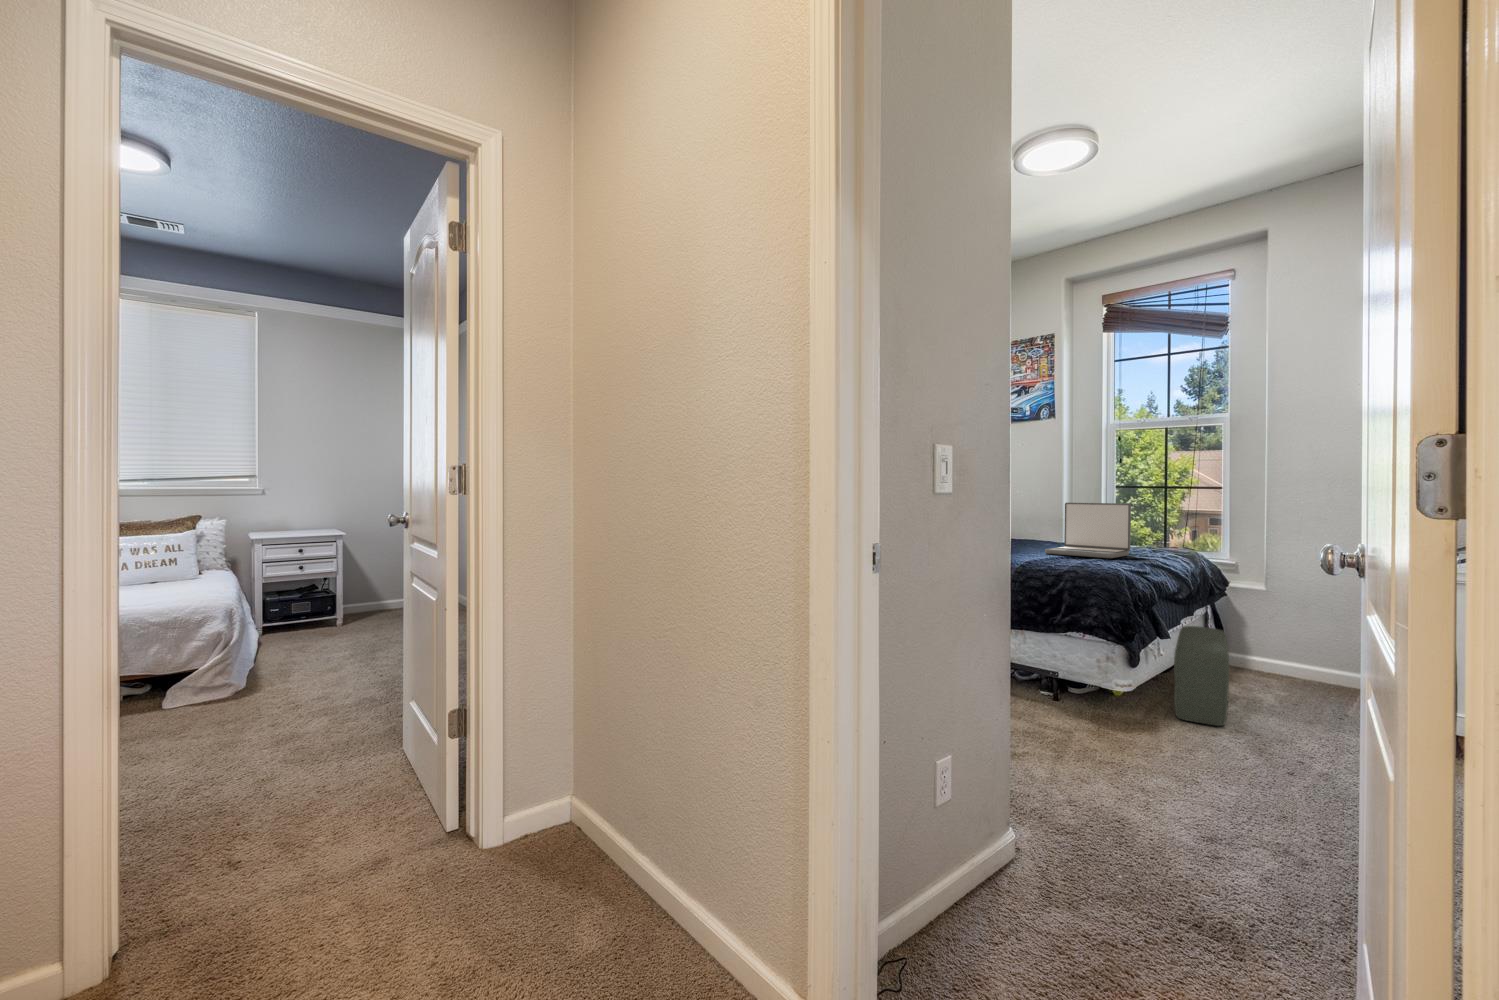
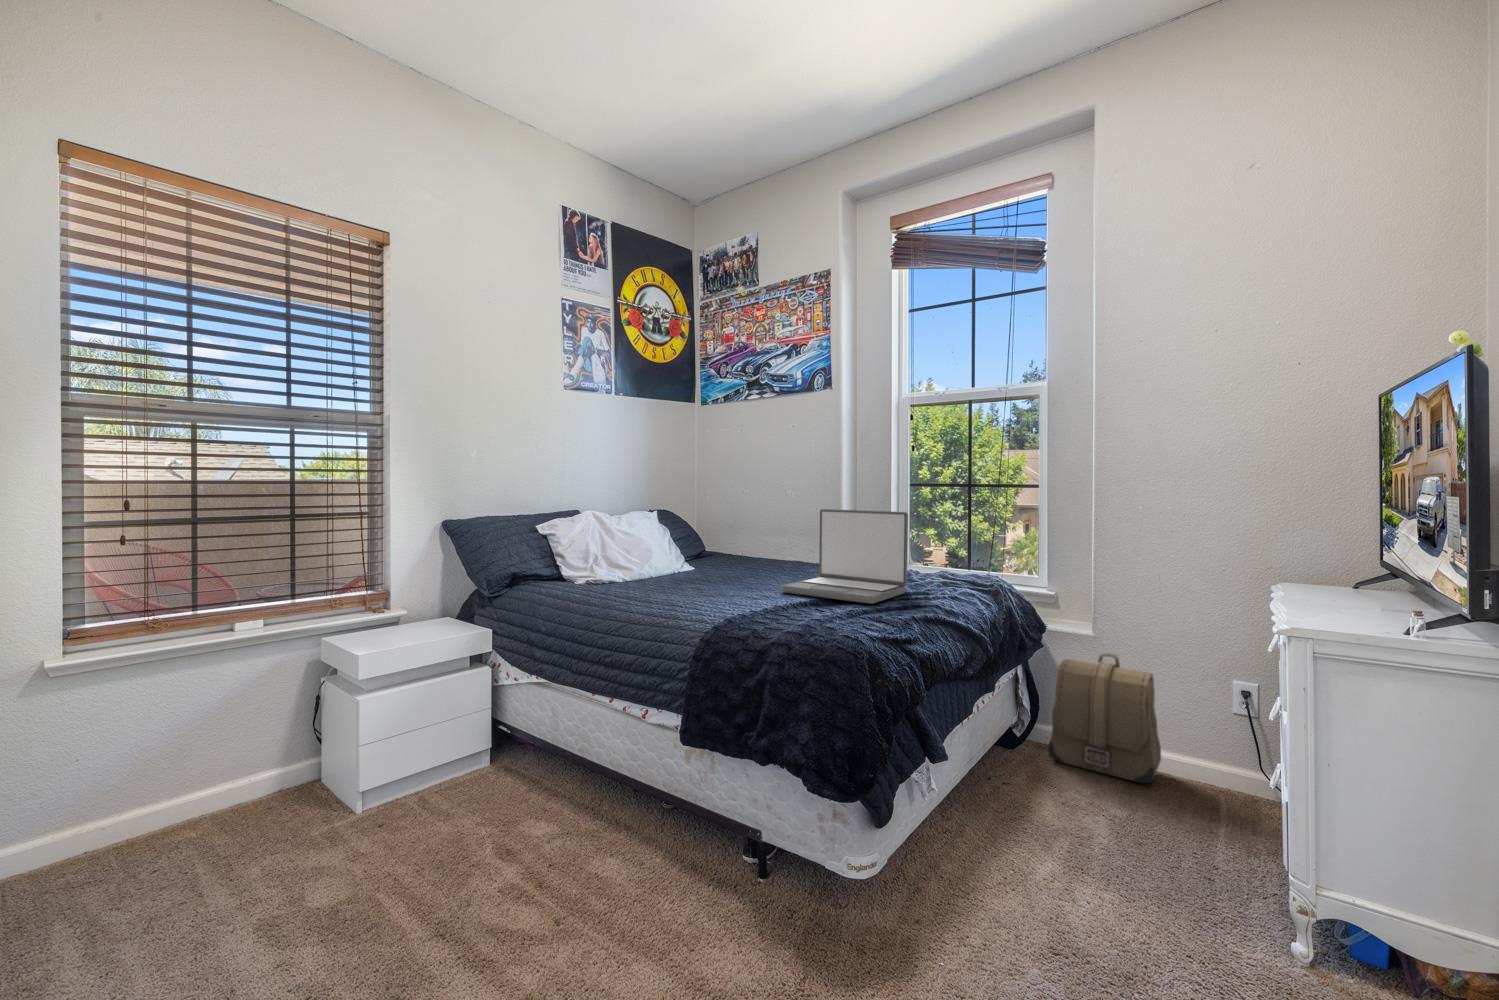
backpack: none [1232,601,1317,683] -> present [1048,653,1161,783]
pouf: present [1174,626,1229,726] -> none [952,714,1043,947]

